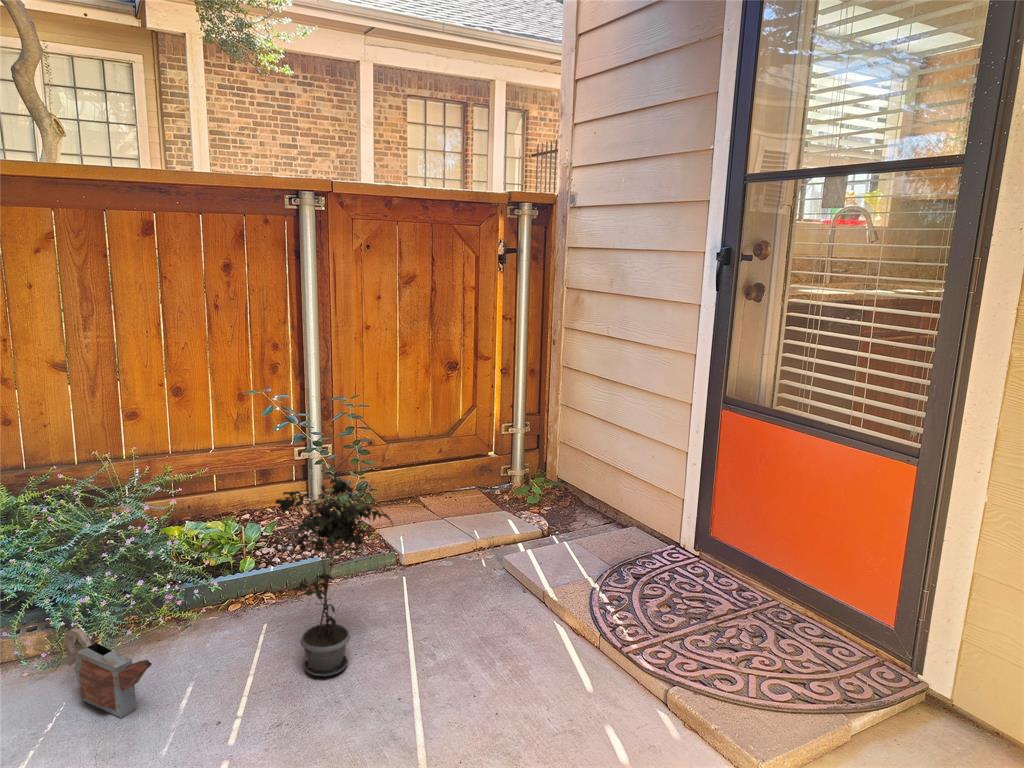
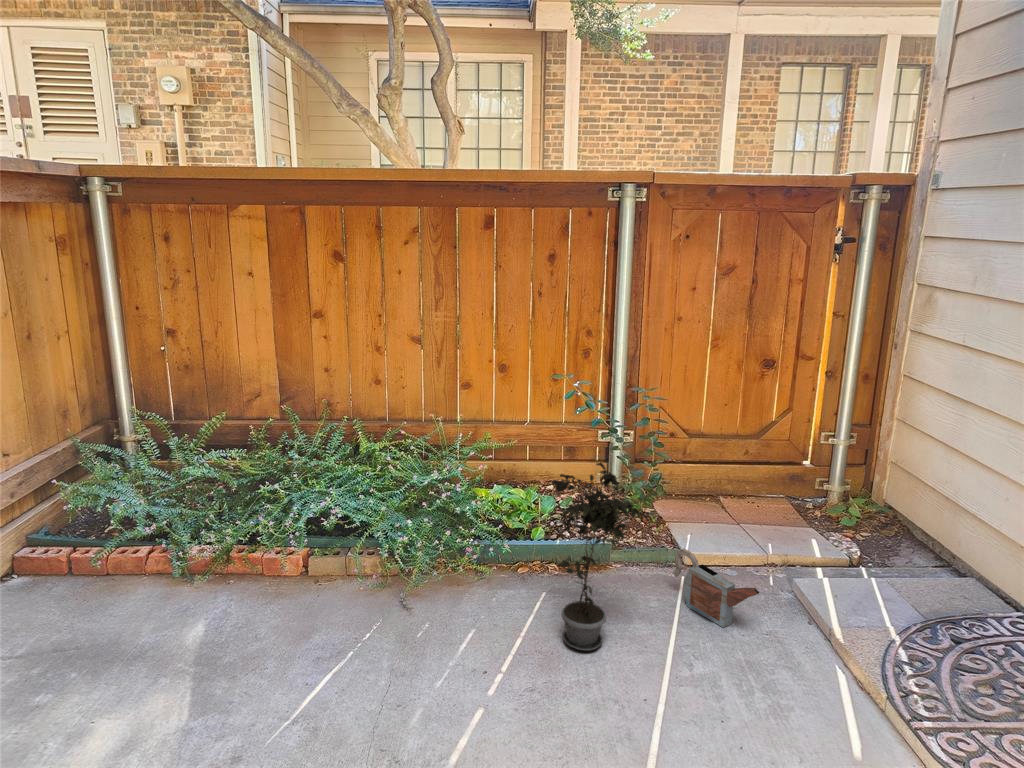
watering can: present [64,628,152,718] -> present [673,549,759,628]

